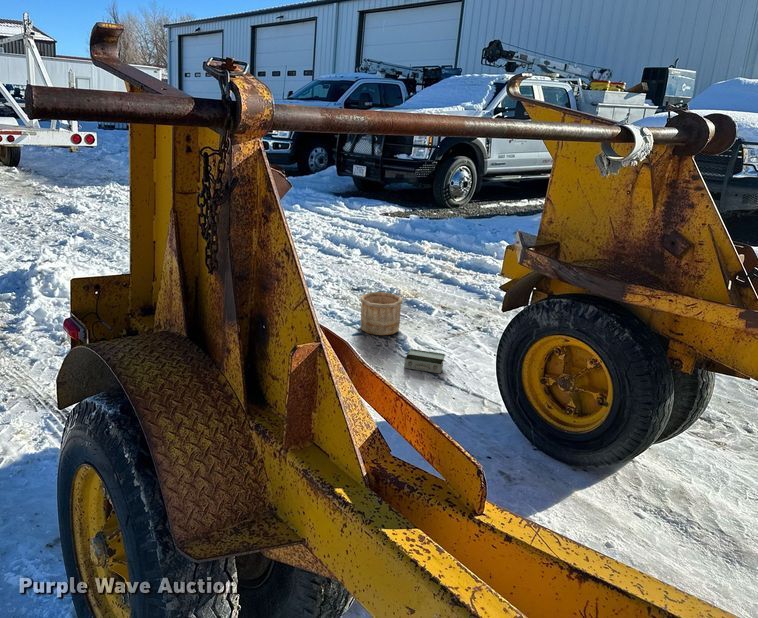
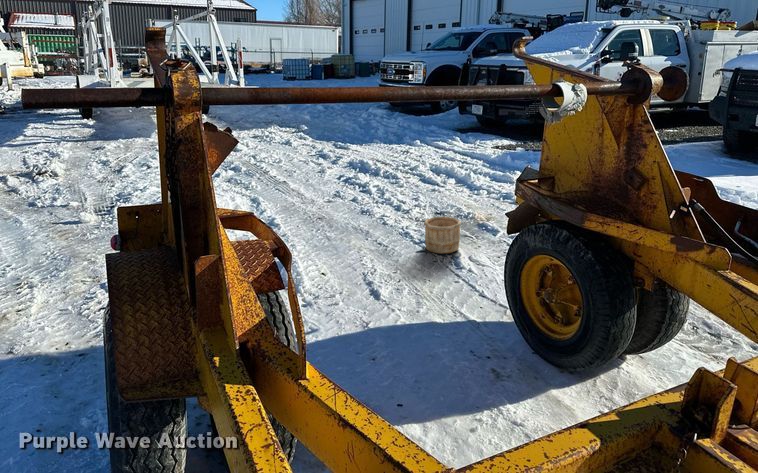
toolbox: present [404,349,445,373] -> none [448,265,486,287]

